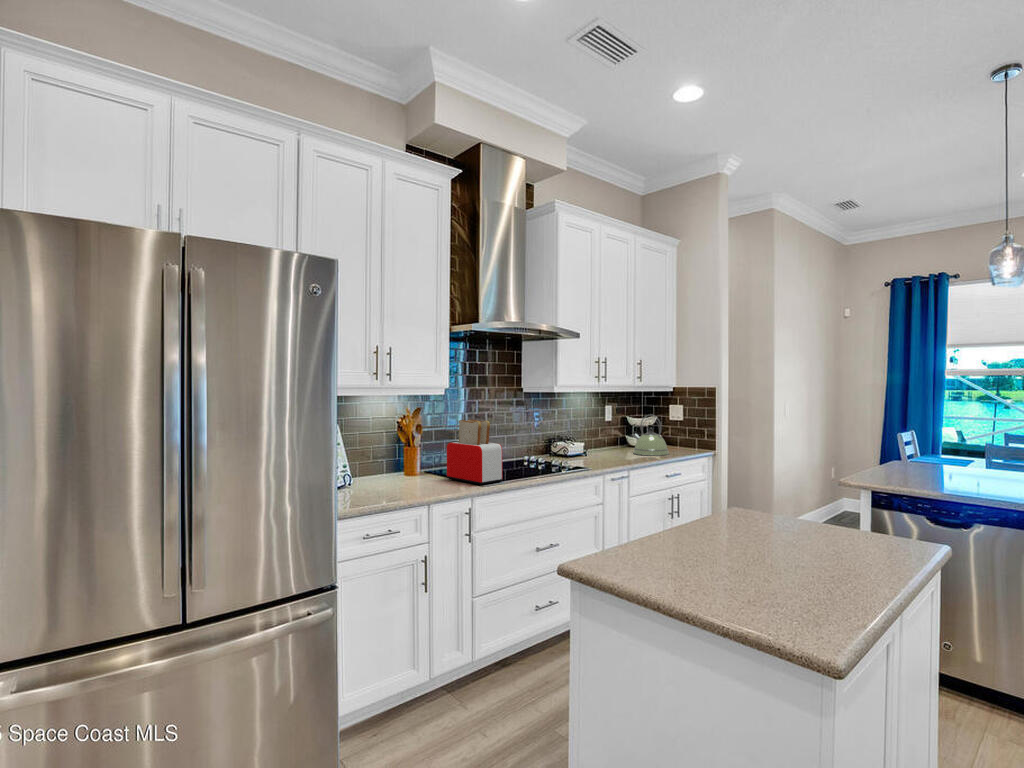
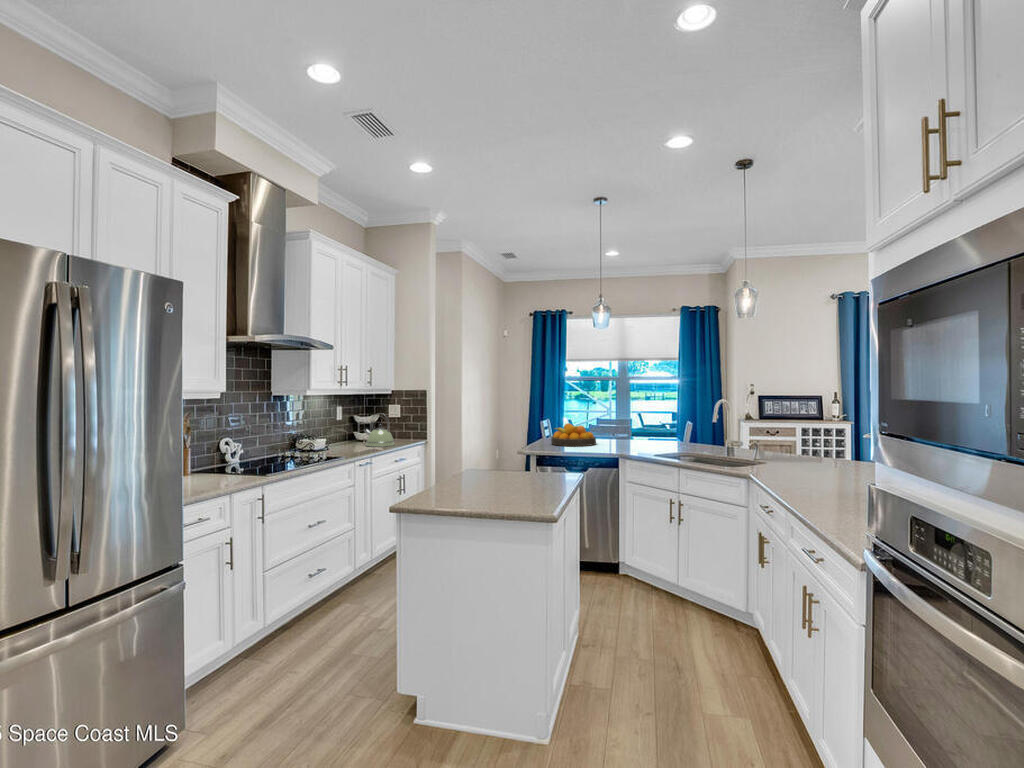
toaster: present [447,420,503,485] -> none [220,421,278,478]
fruit bowl: none [910,438,1002,477] -> present [551,423,596,446]

